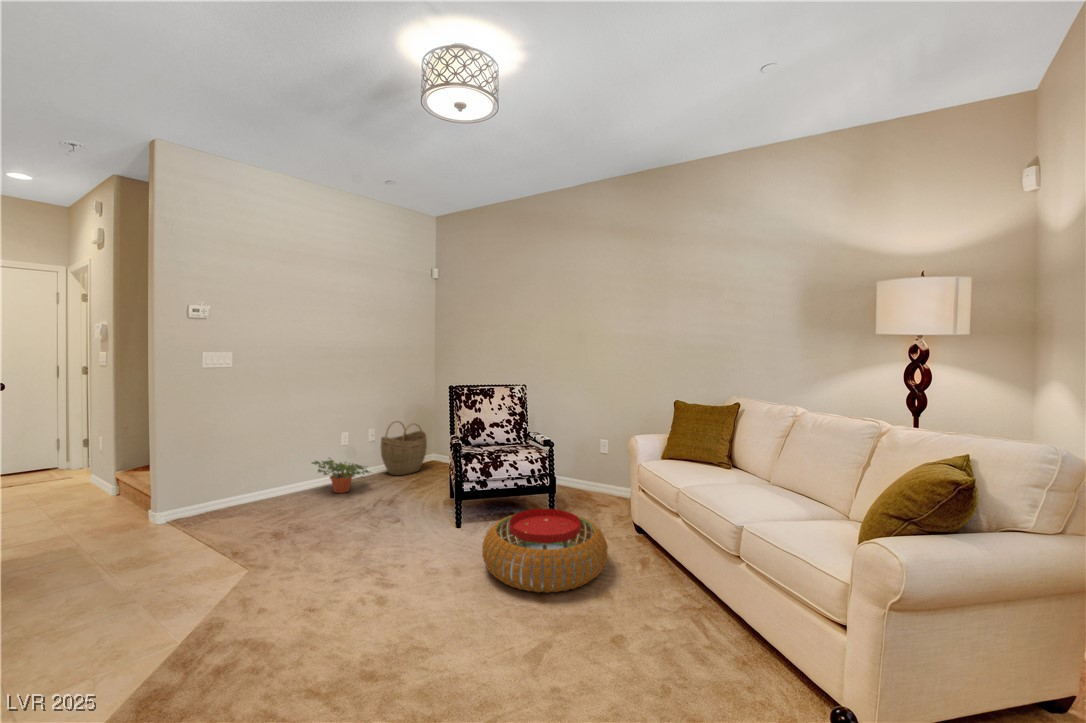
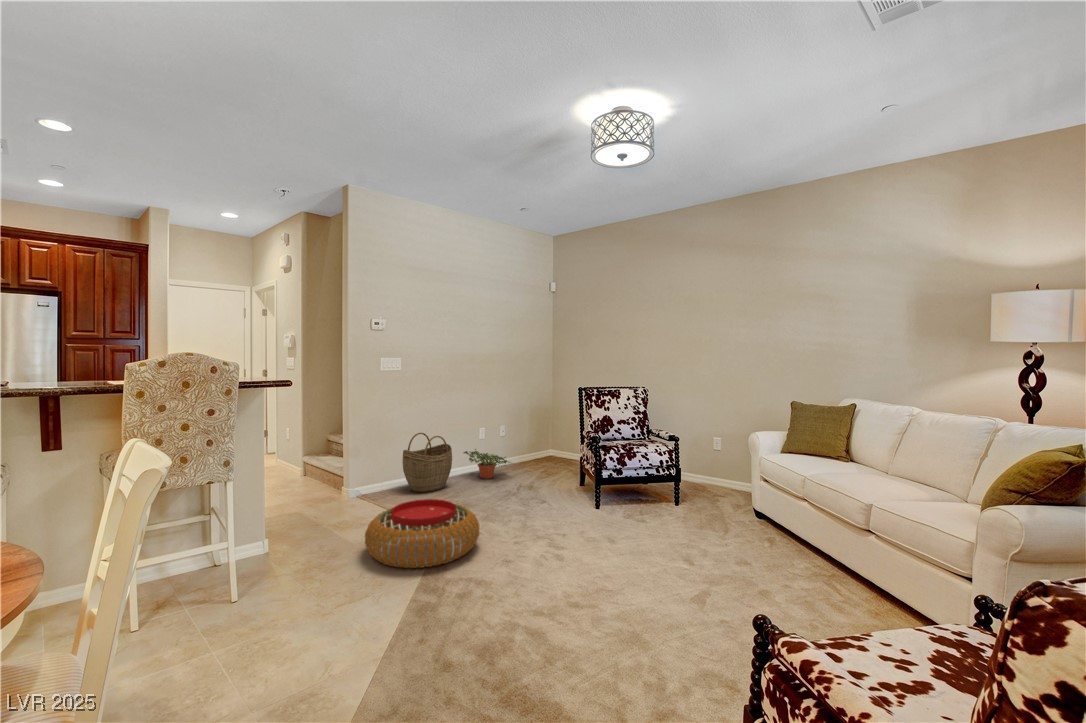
woven basket: present [381,422,427,476] -> present [402,433,452,493]
pouf: present [482,509,608,593] -> present [365,499,479,568]

